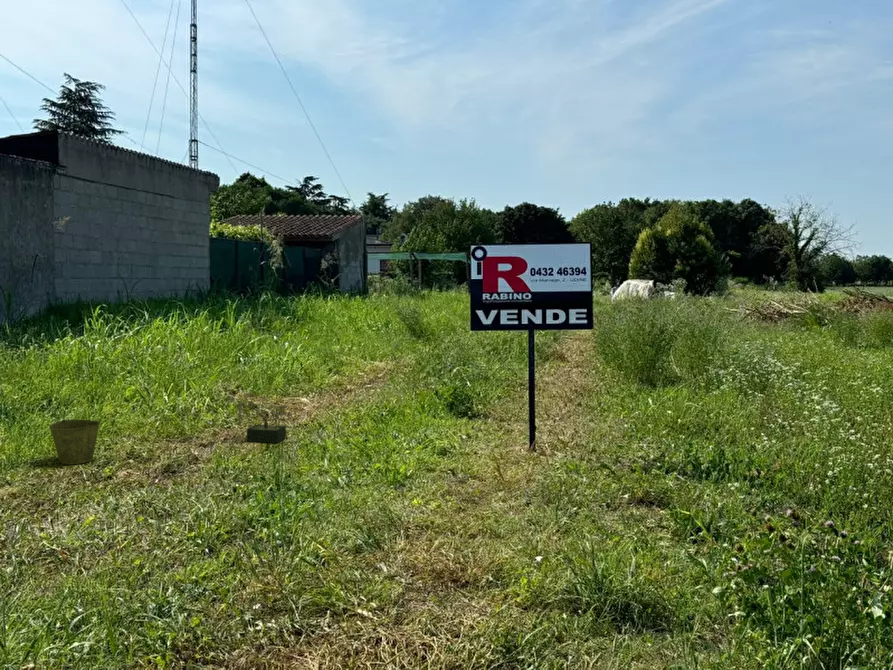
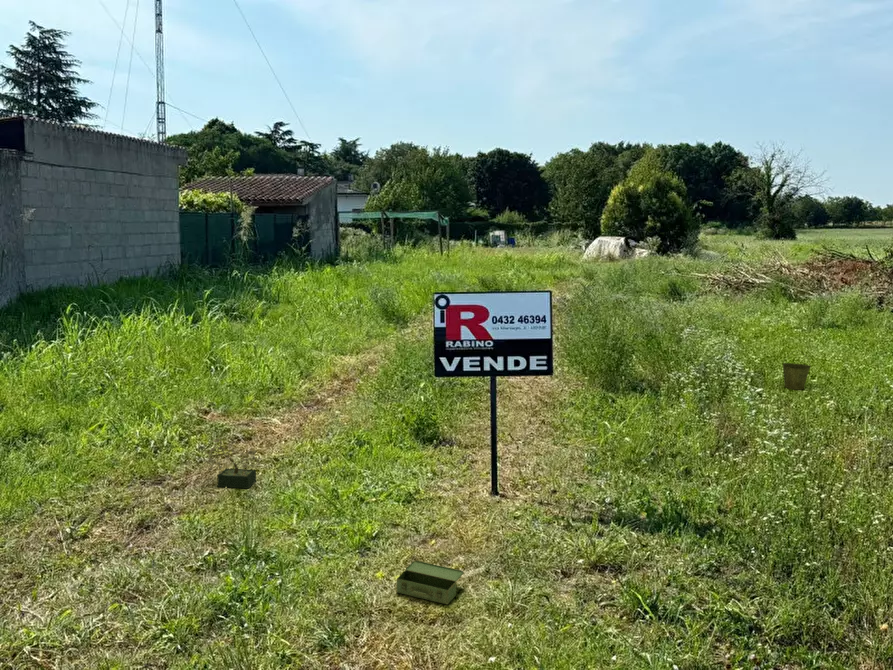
bucket: present [49,399,100,465] -> present [783,363,811,390]
toolbox: none [431,493,503,532] -> present [397,561,464,604]

